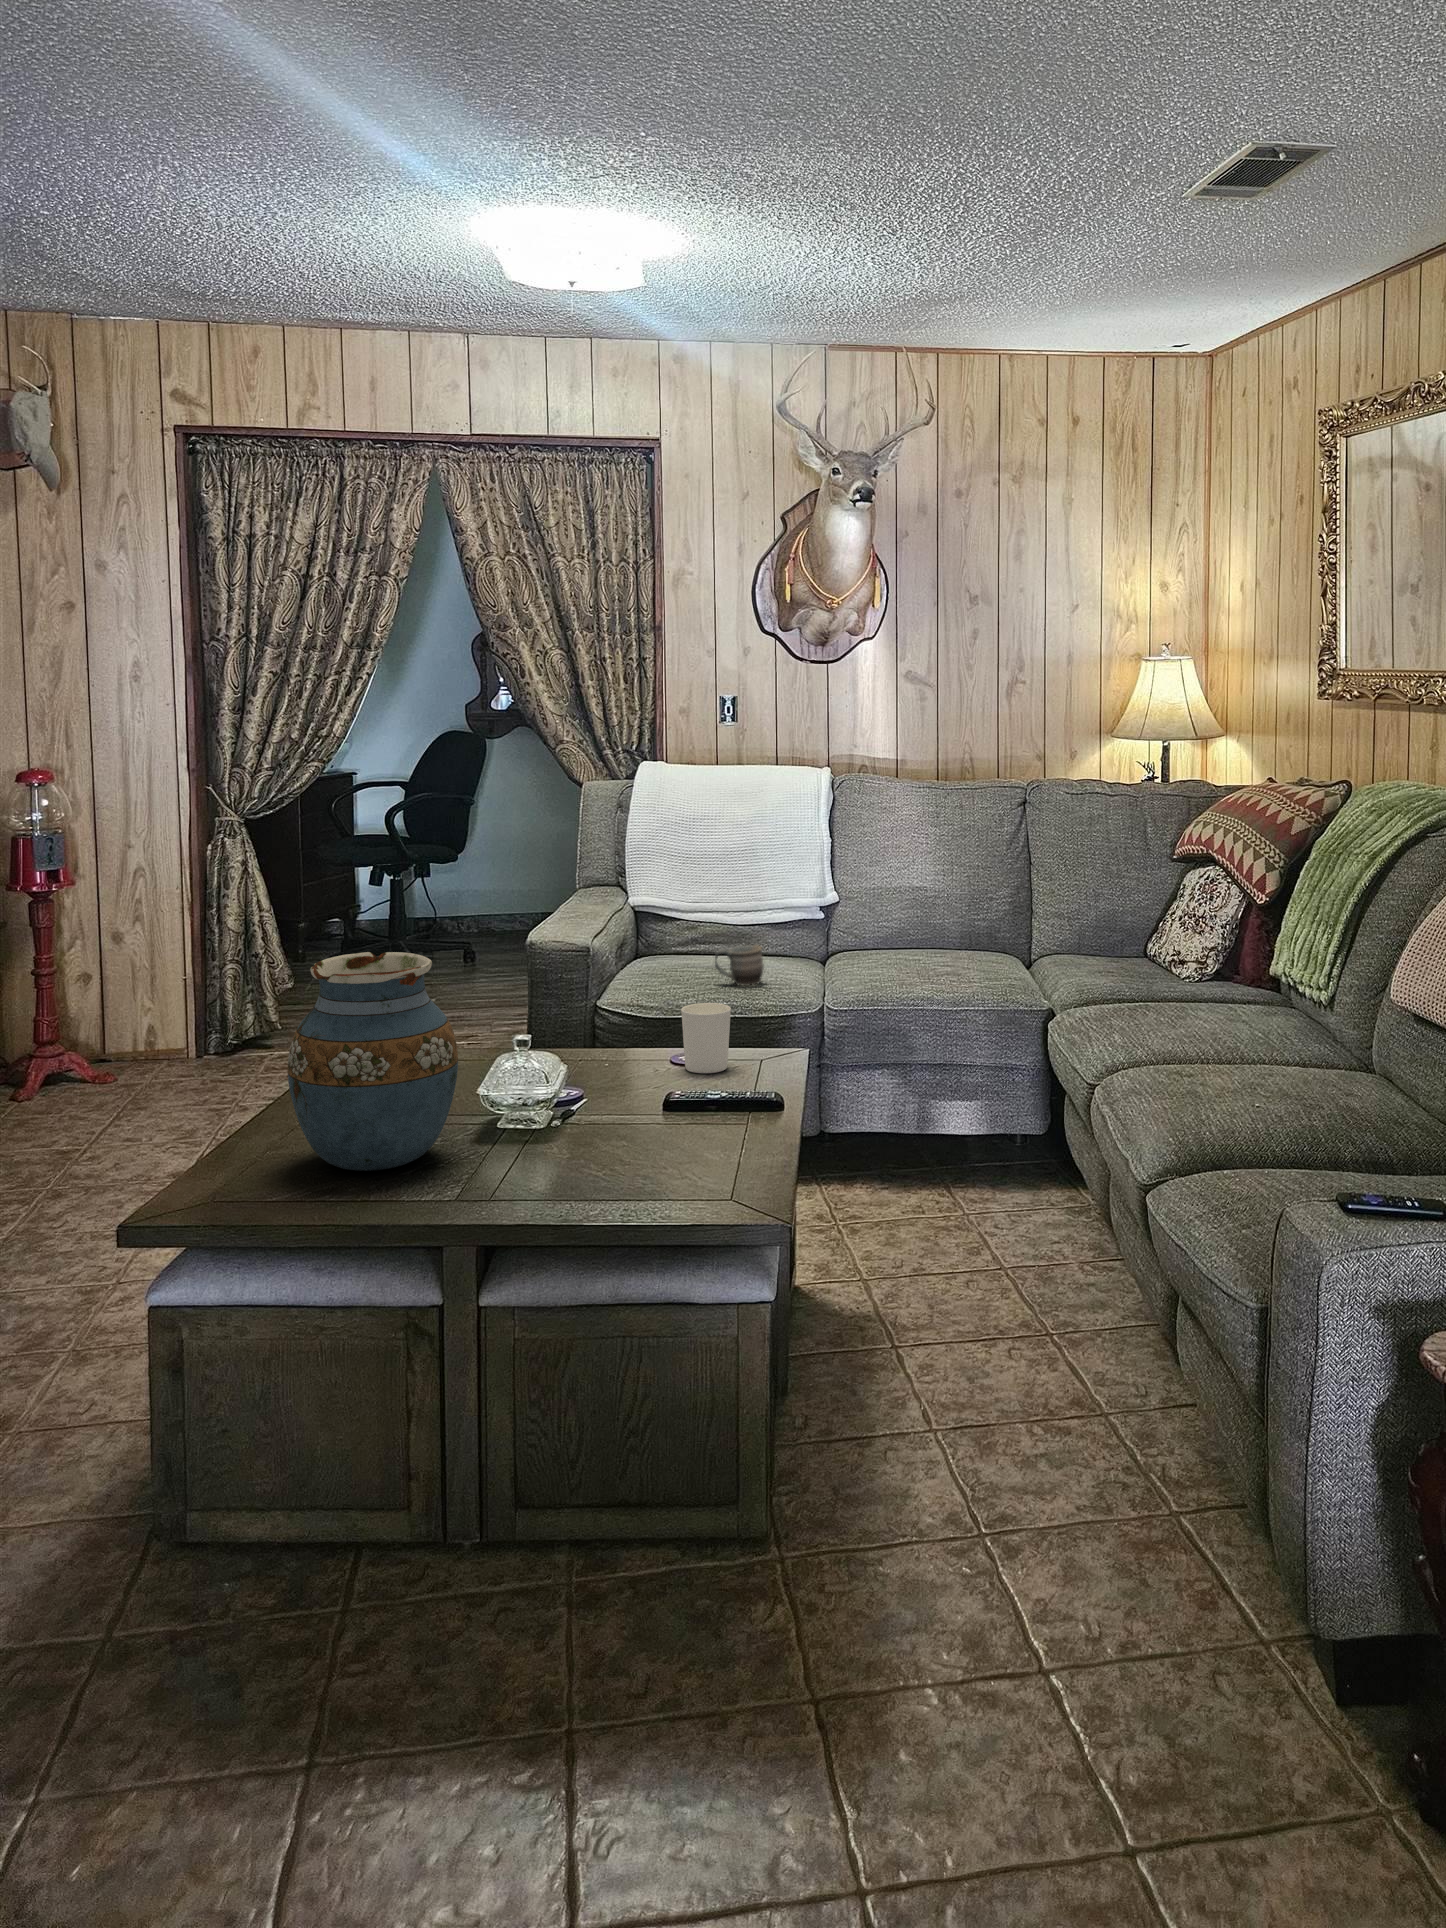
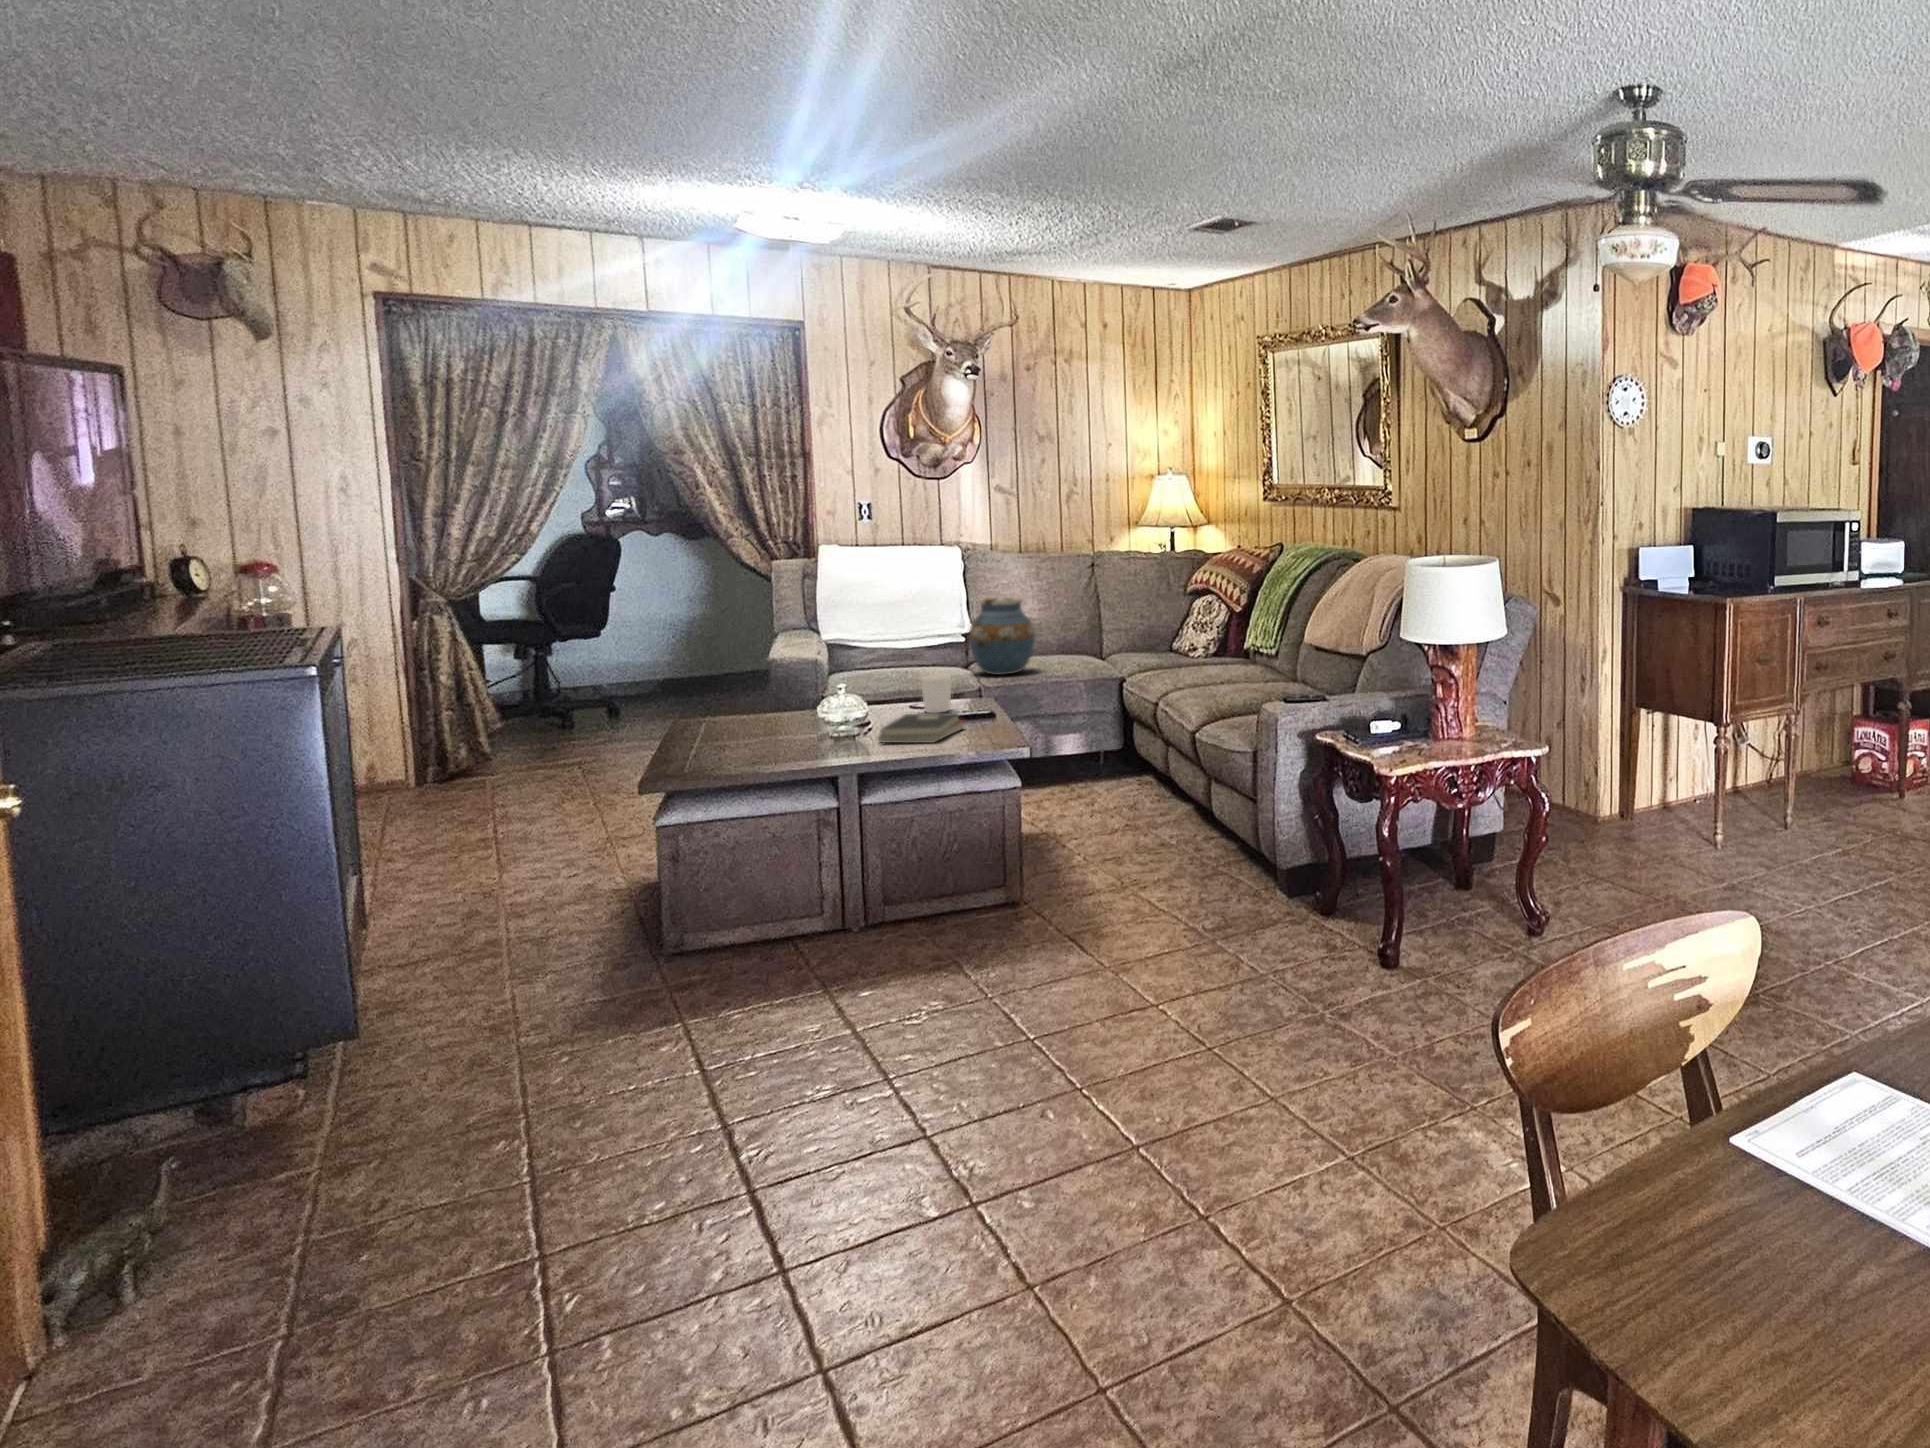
mug: present [715,945,764,986] -> none [904,654,938,679]
vase: present [288,952,458,1171] -> present [969,597,1035,675]
hardback book: none [554,1087,716,1162] -> present [879,713,964,743]

